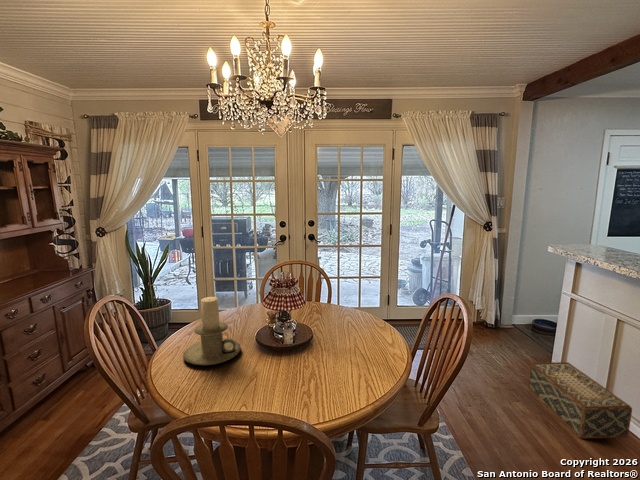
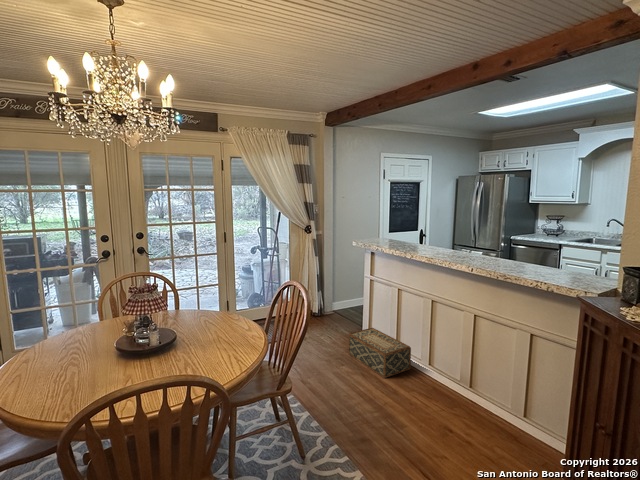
candle holder: present [183,297,241,365] -> none [29,312,101,385]

